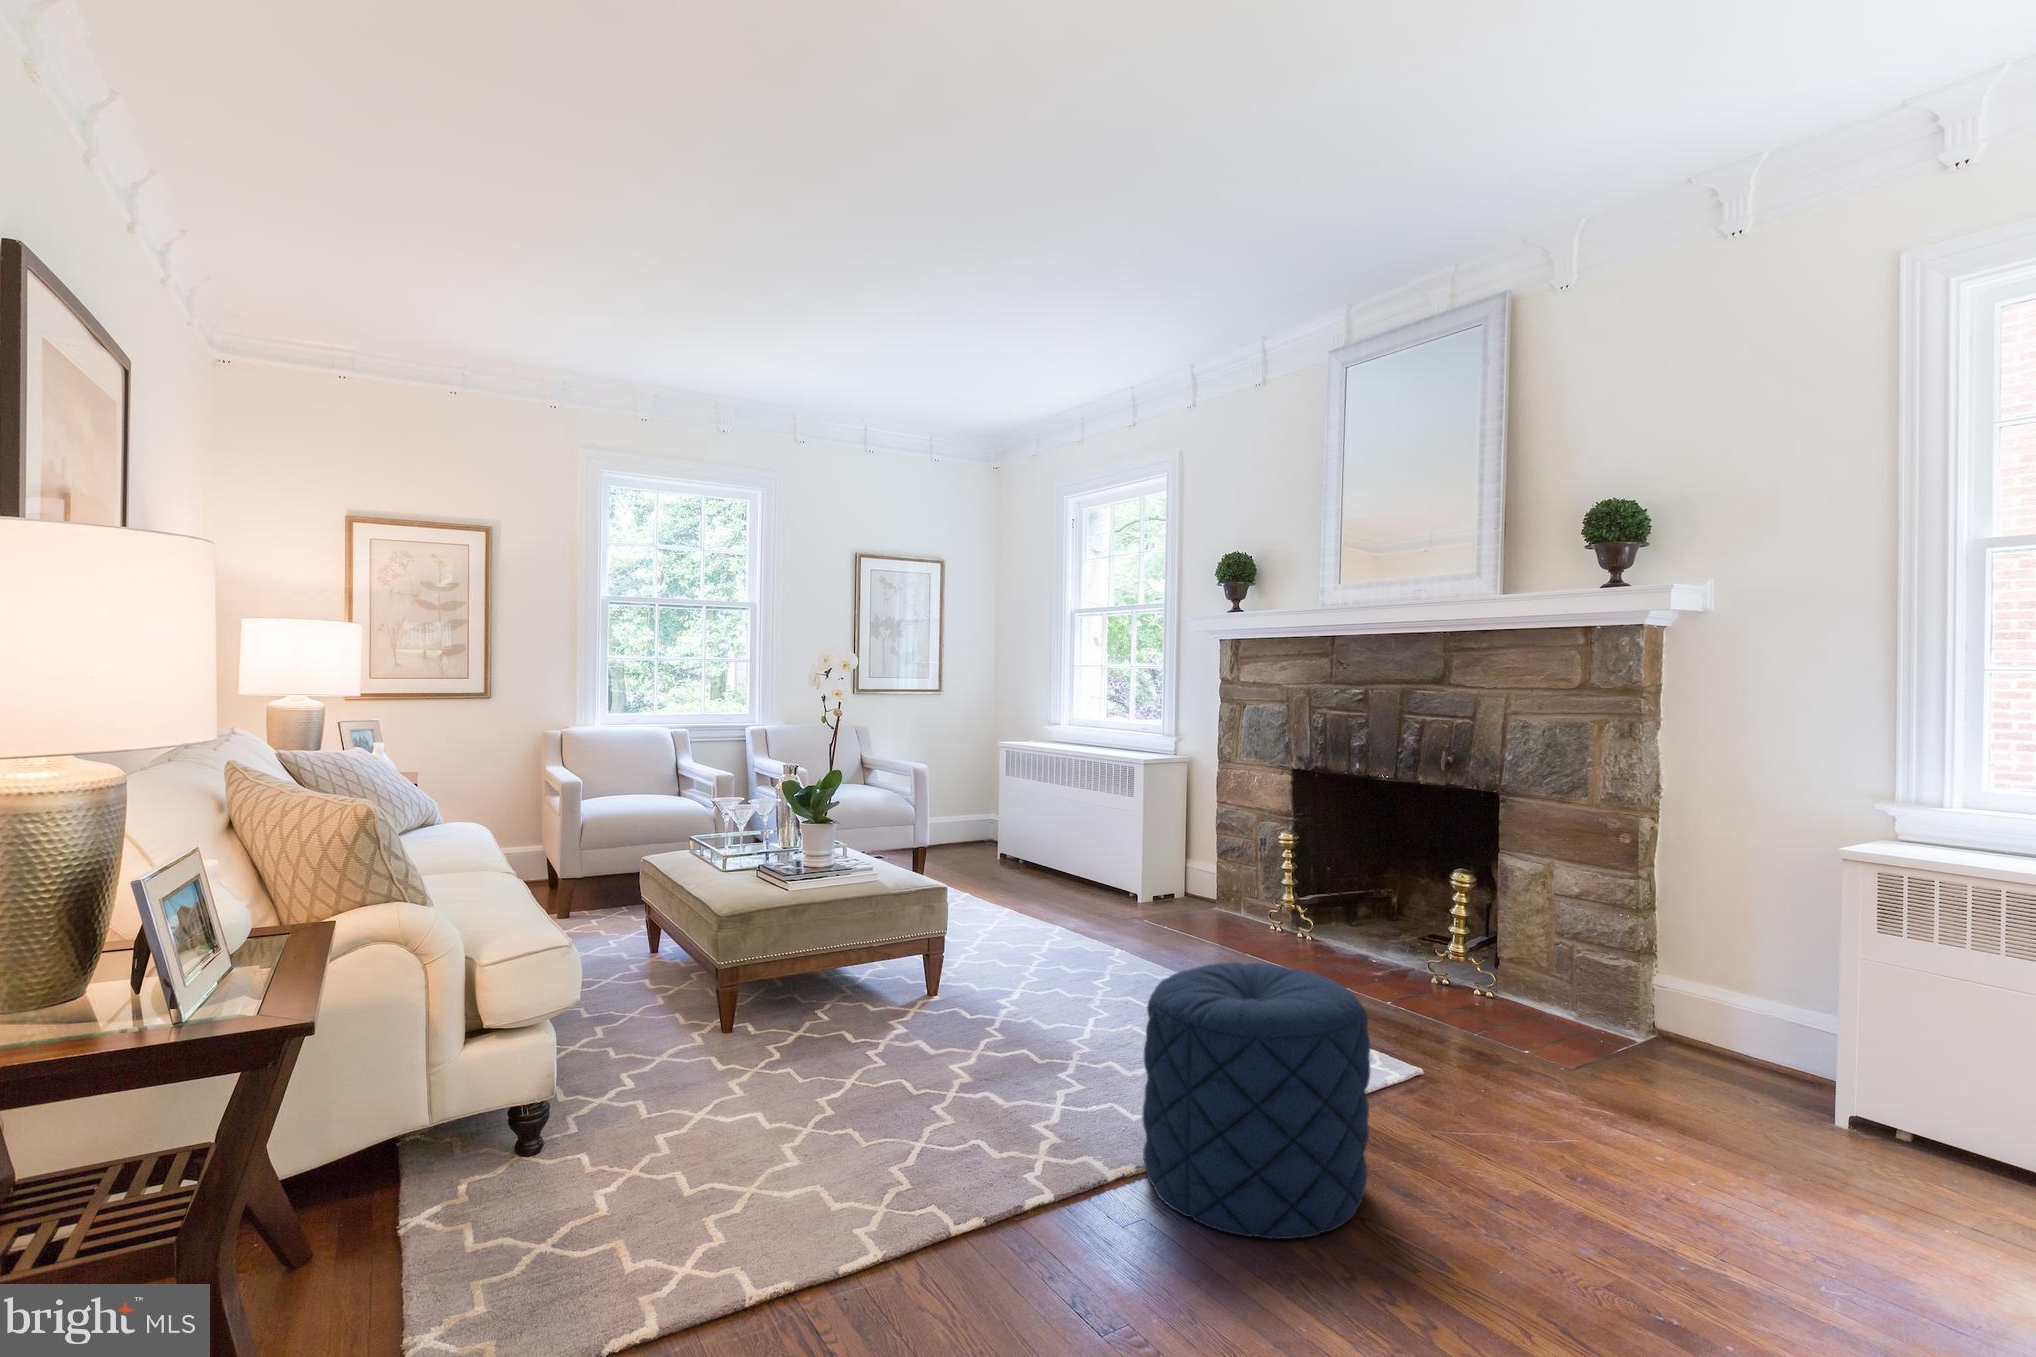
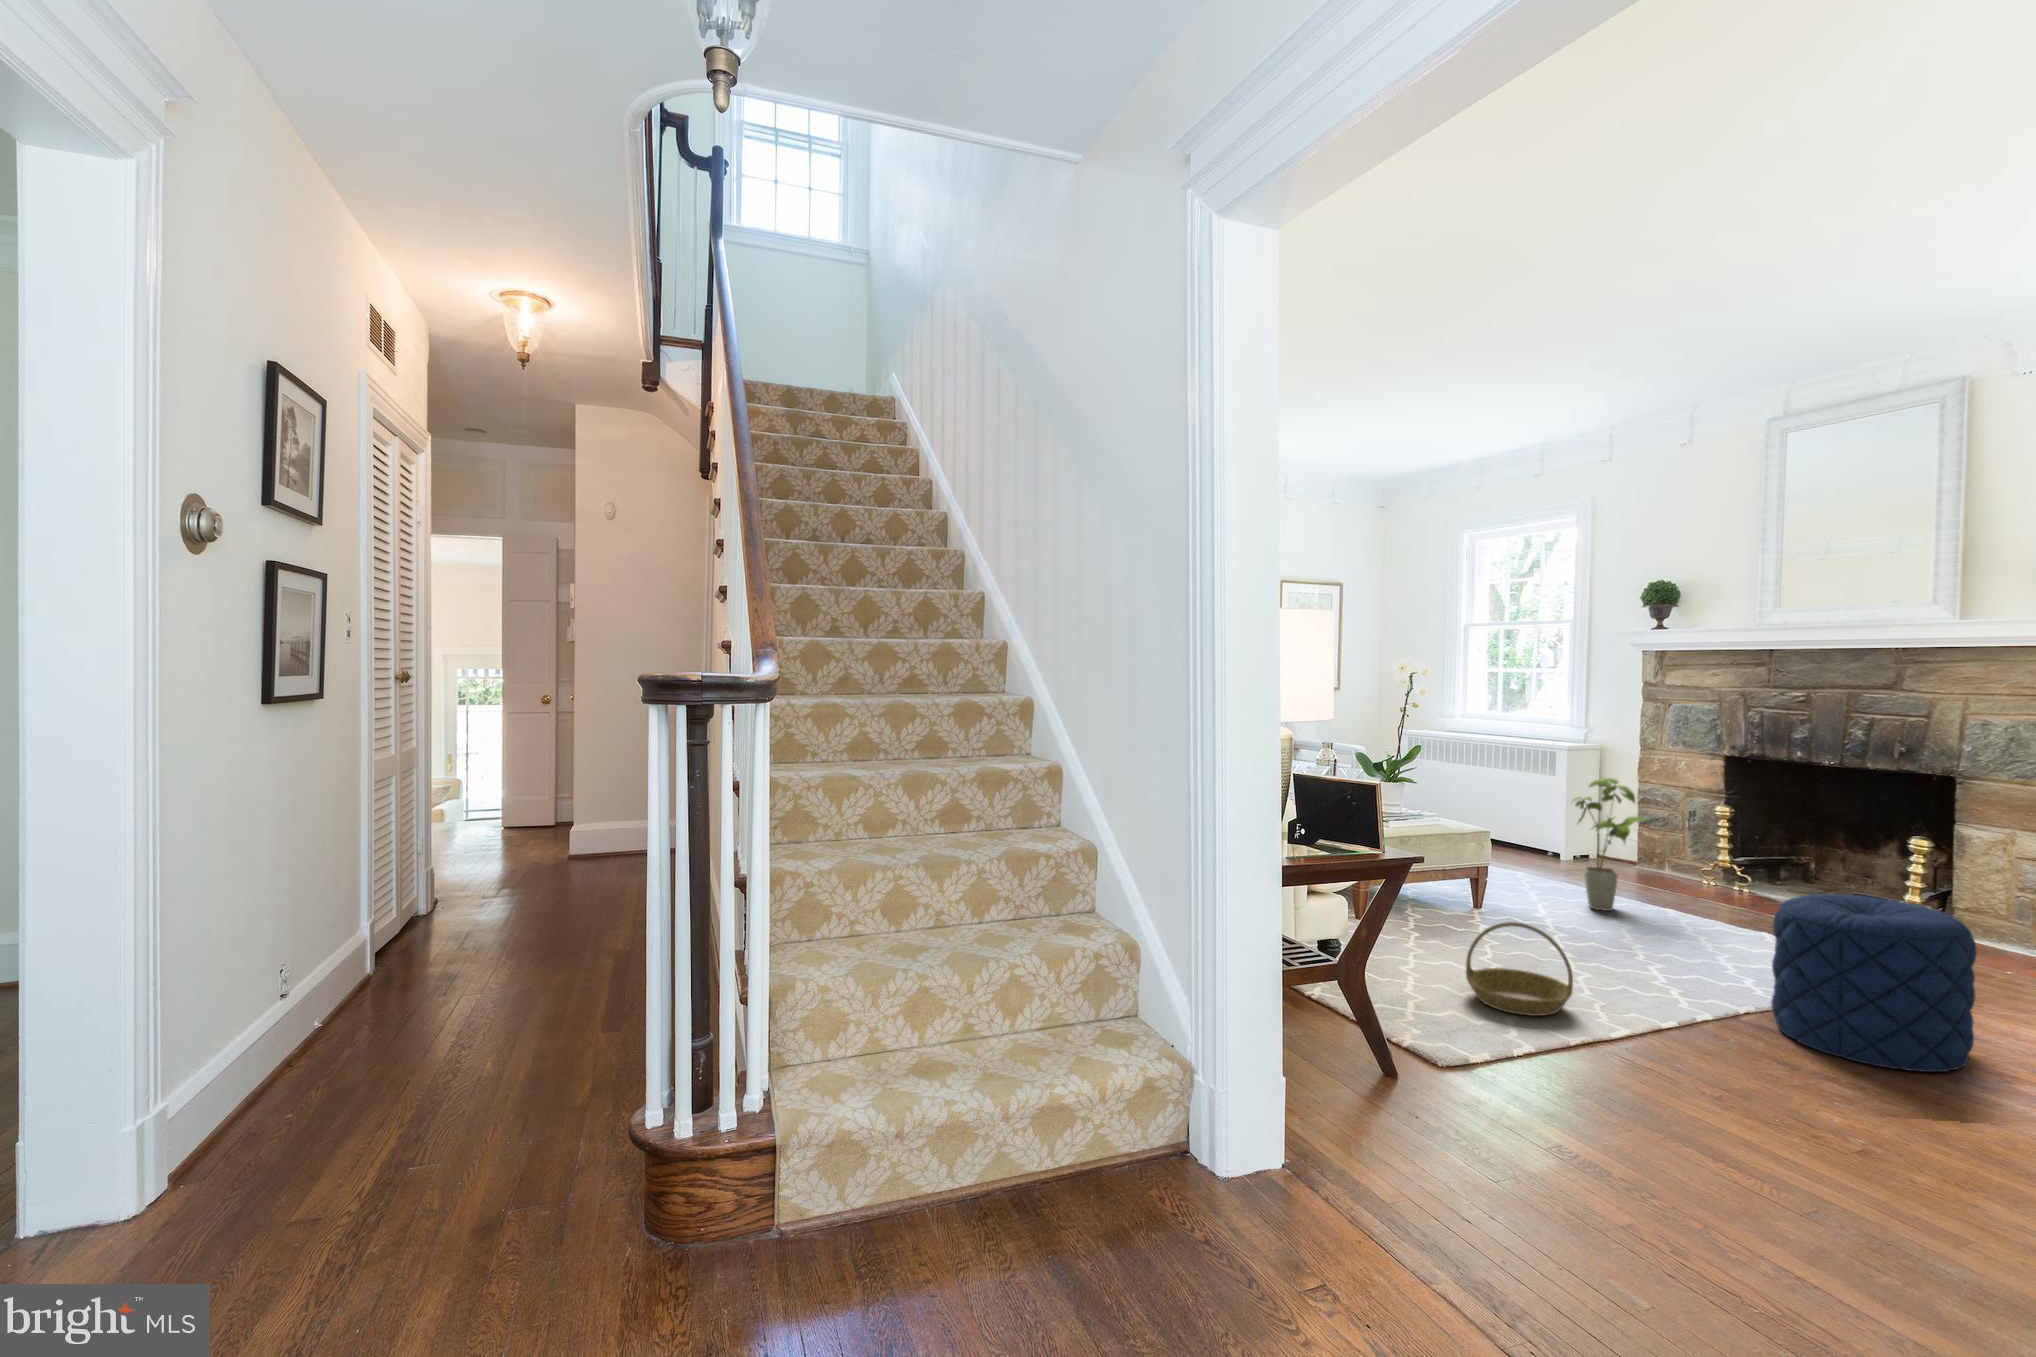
house plant: none [1079,797,1172,974] -> present [1574,778,1646,911]
basket: none [739,1019,886,1168] -> present [1466,922,1573,1016]

